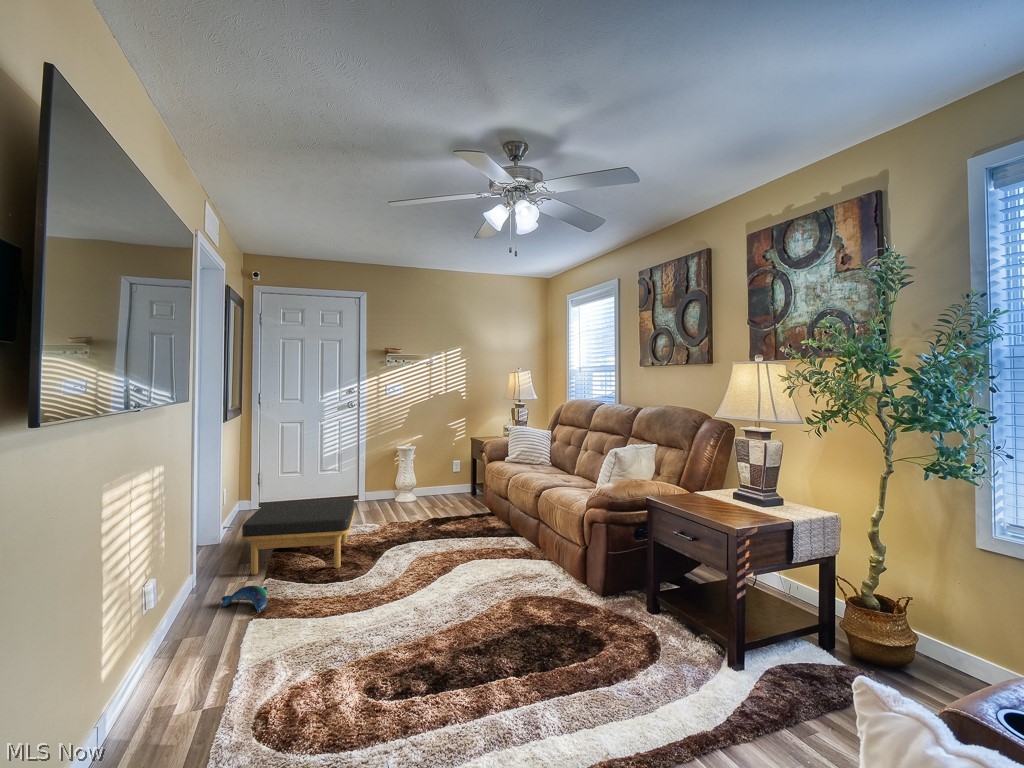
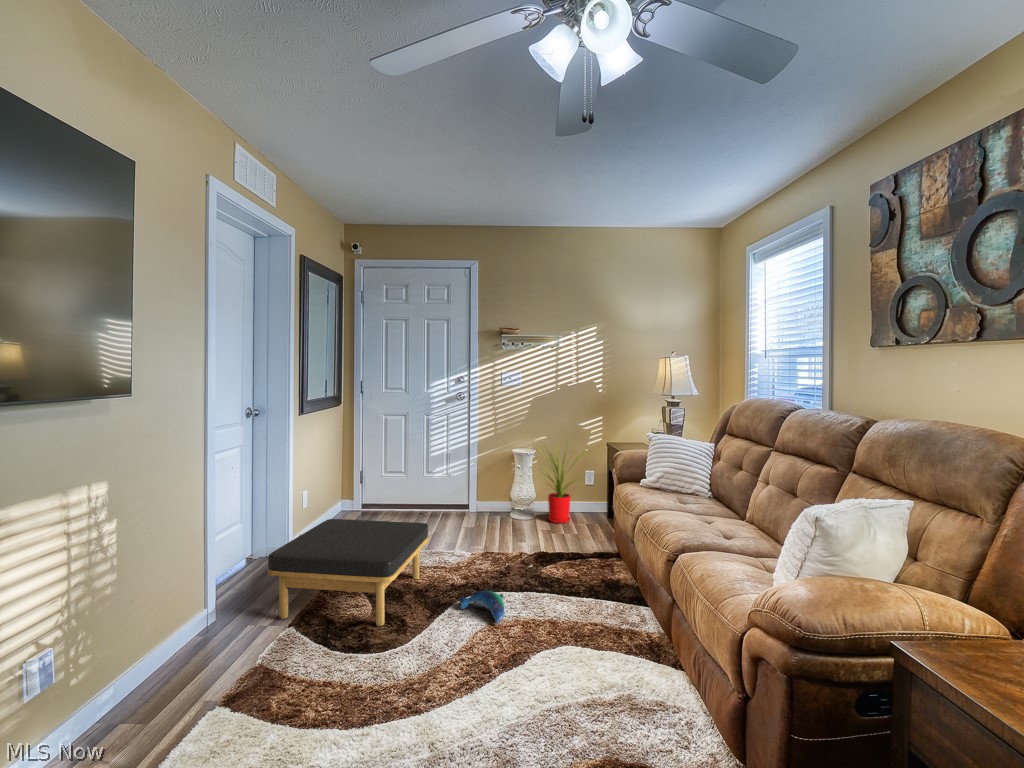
house plant: none [413,434,462,502] -> present [543,445,584,523]
plush toy: present [221,586,267,613] -> present [459,590,504,624]

